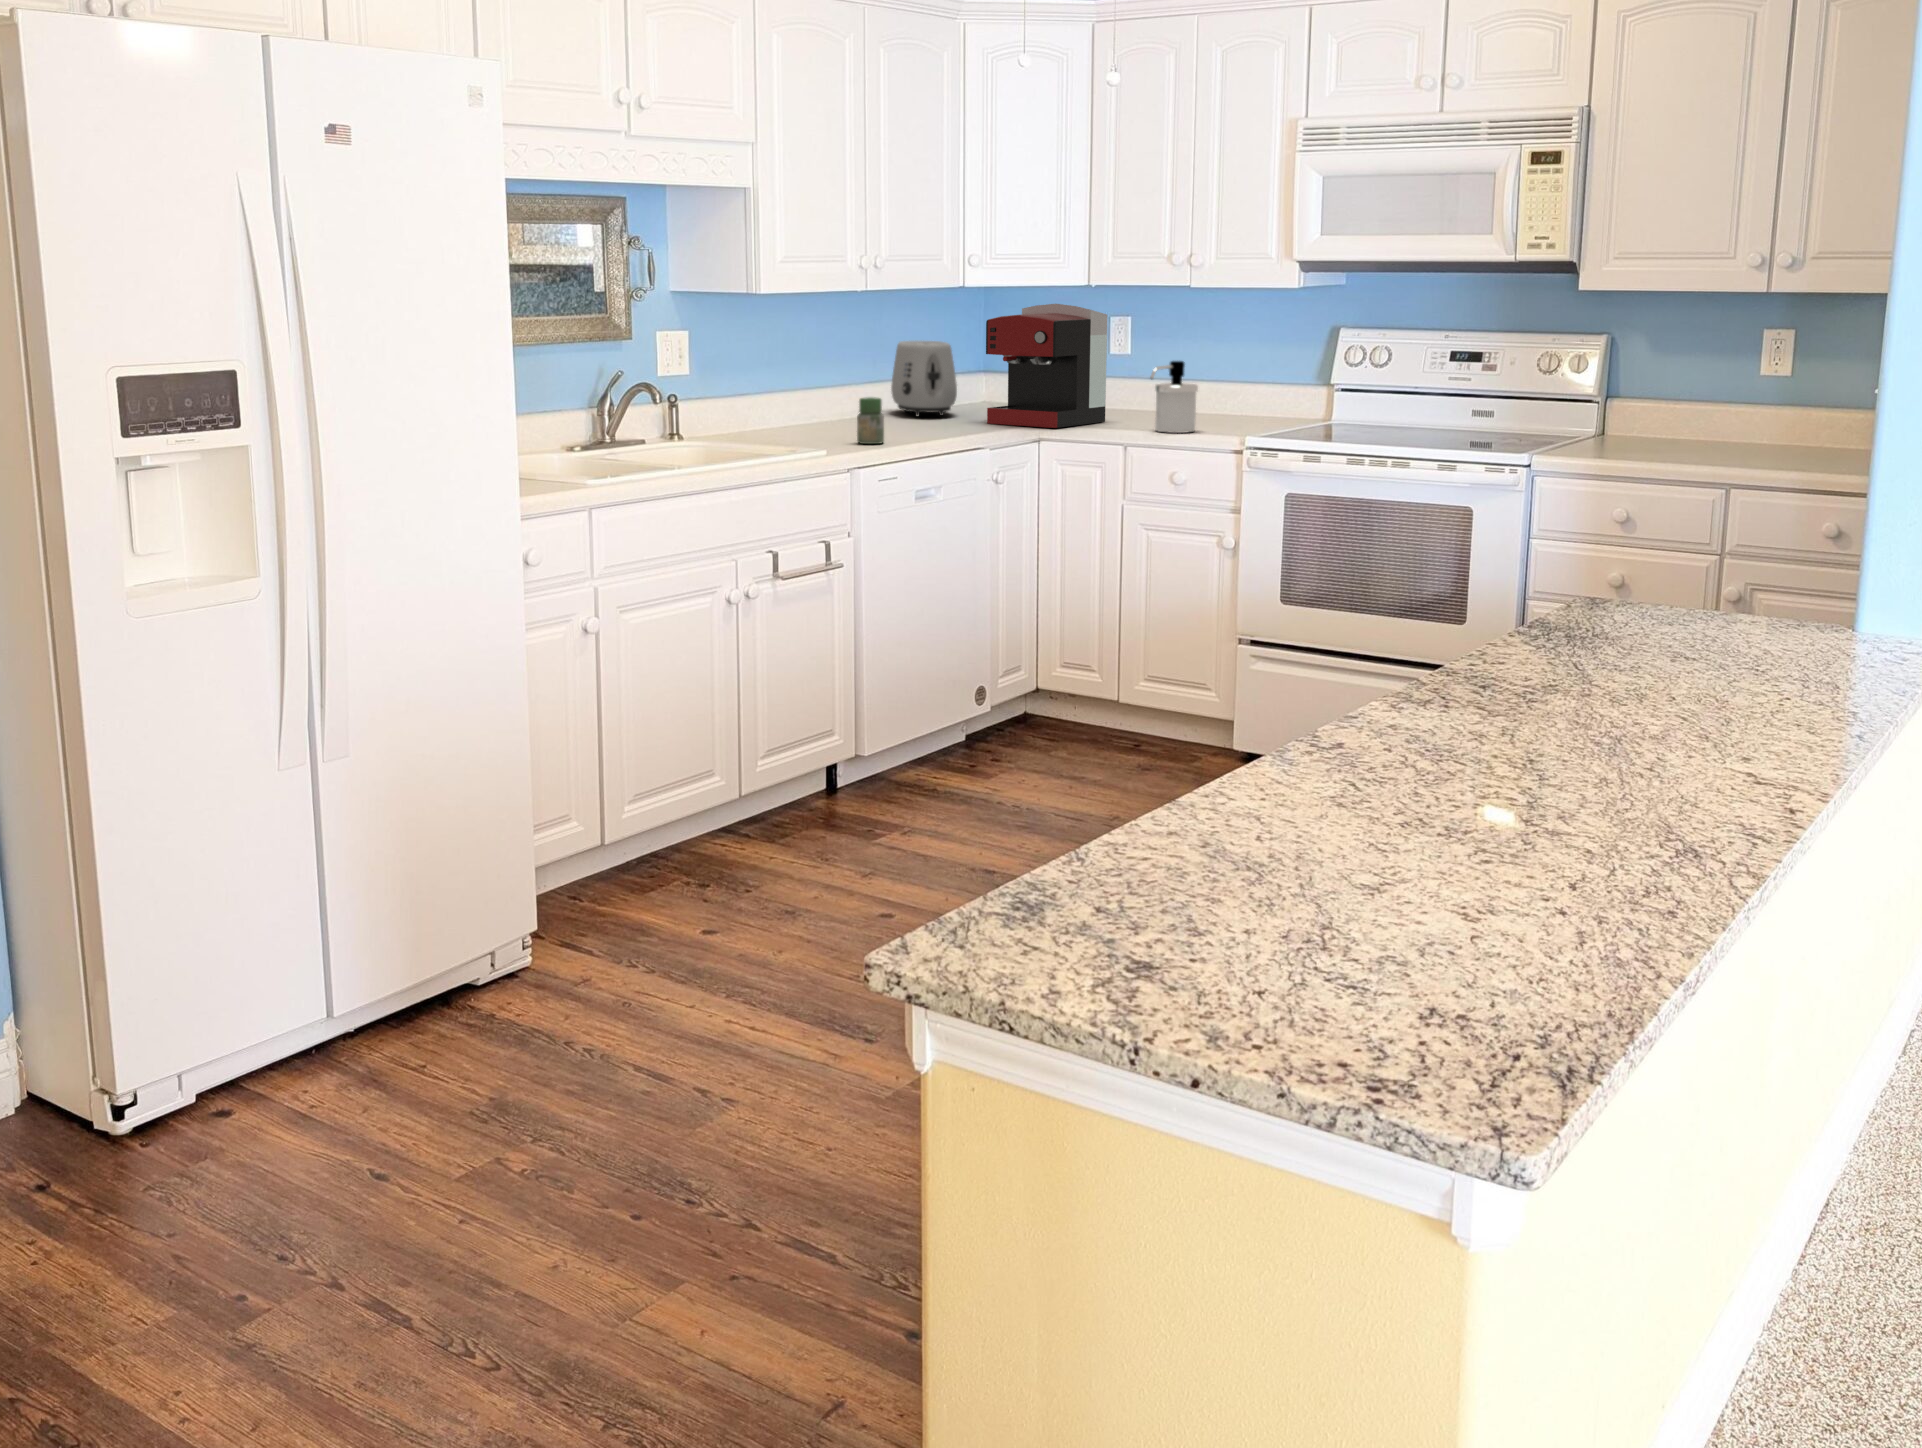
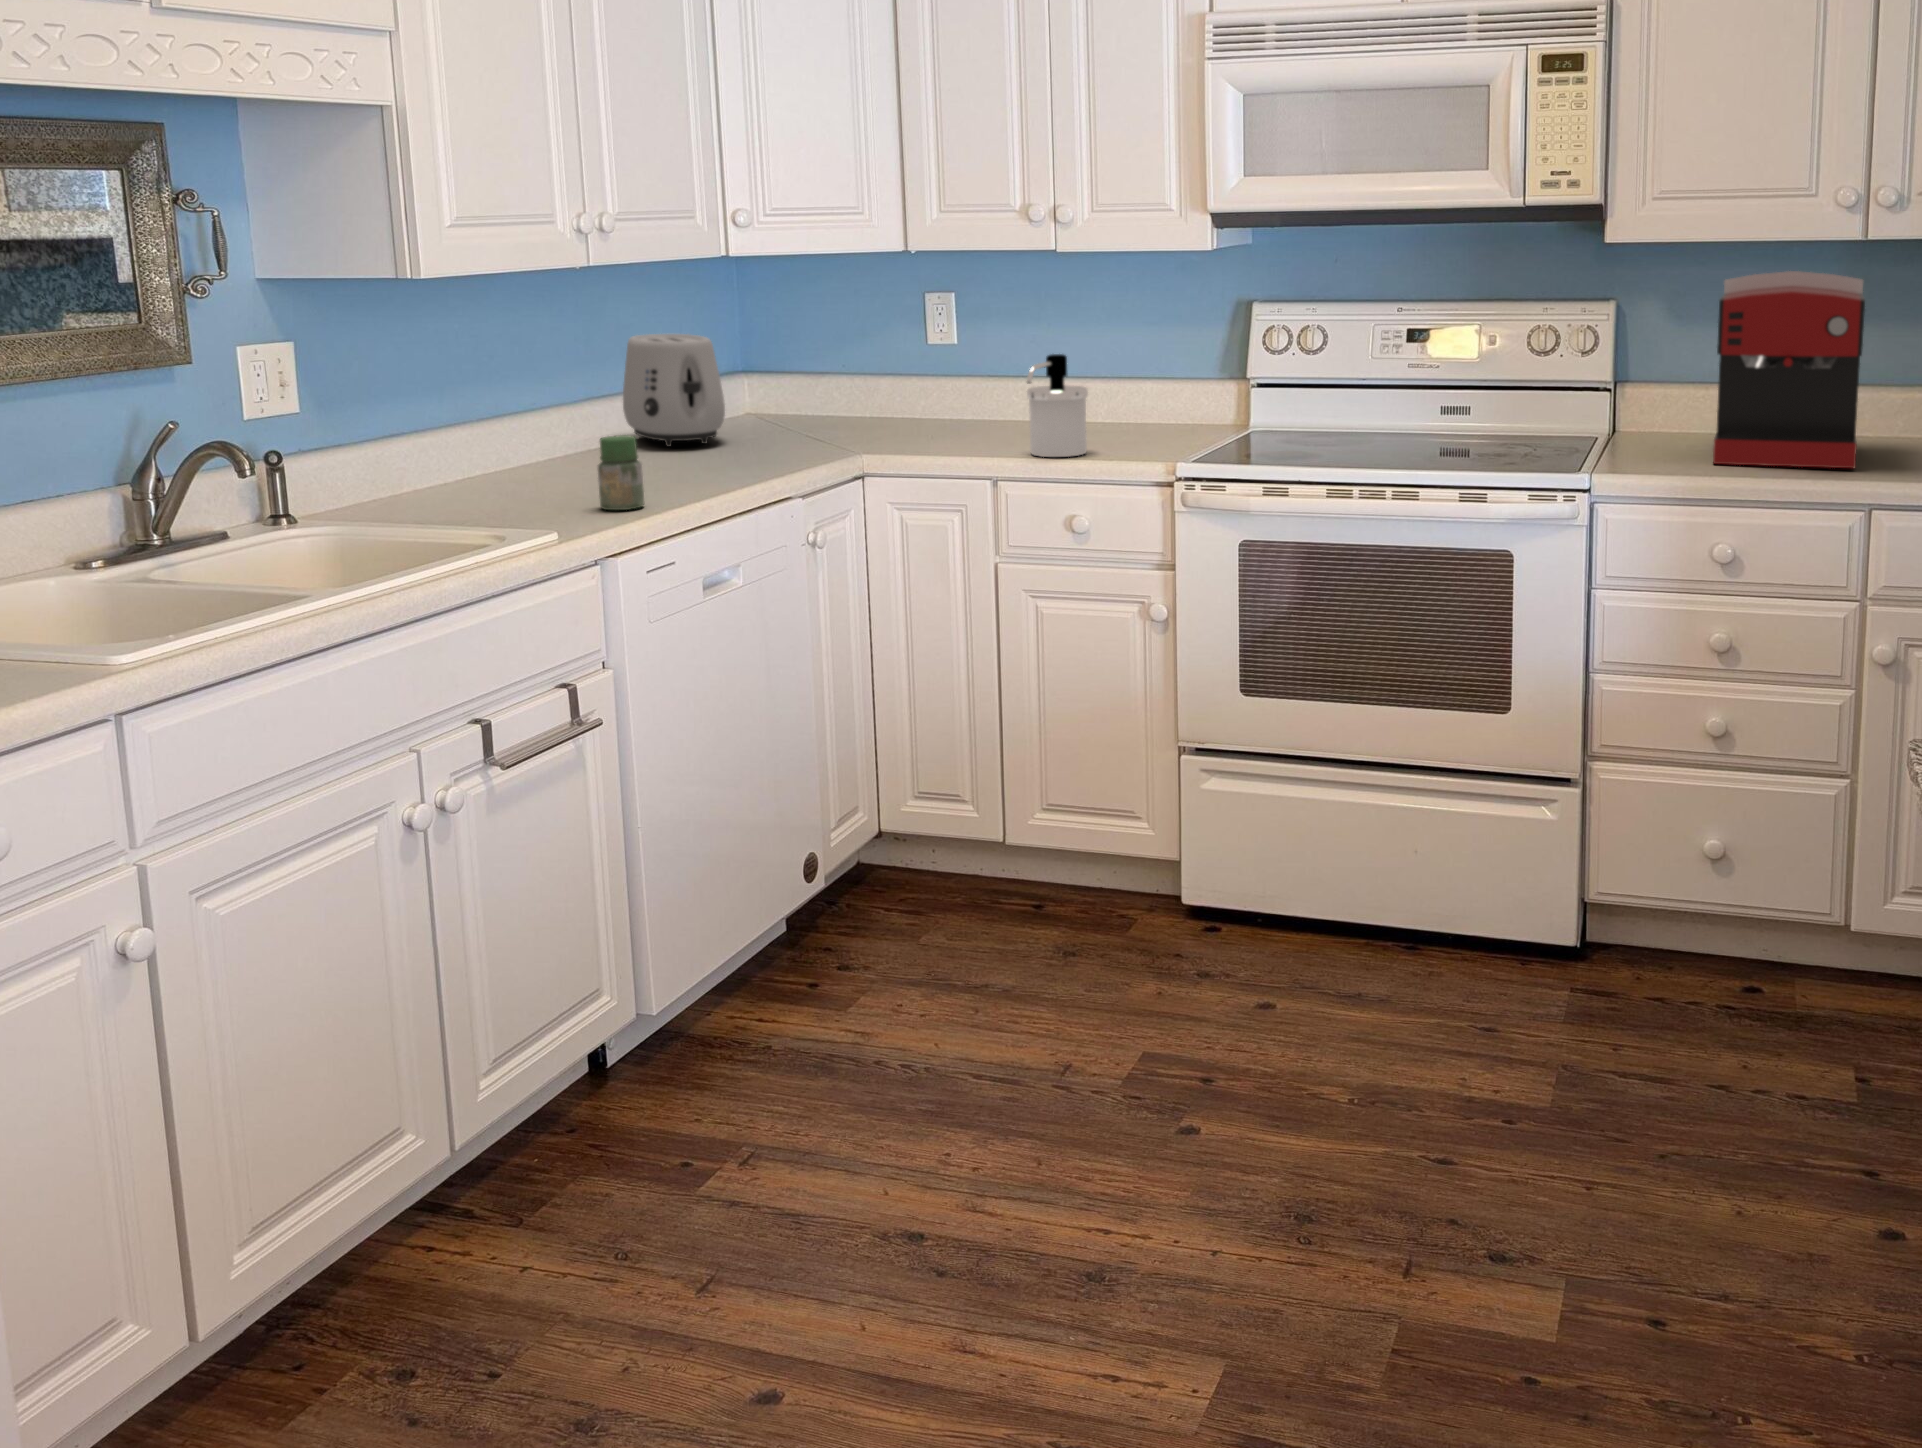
coffee maker: present [986,304,1107,428] -> present [1713,271,1865,468]

